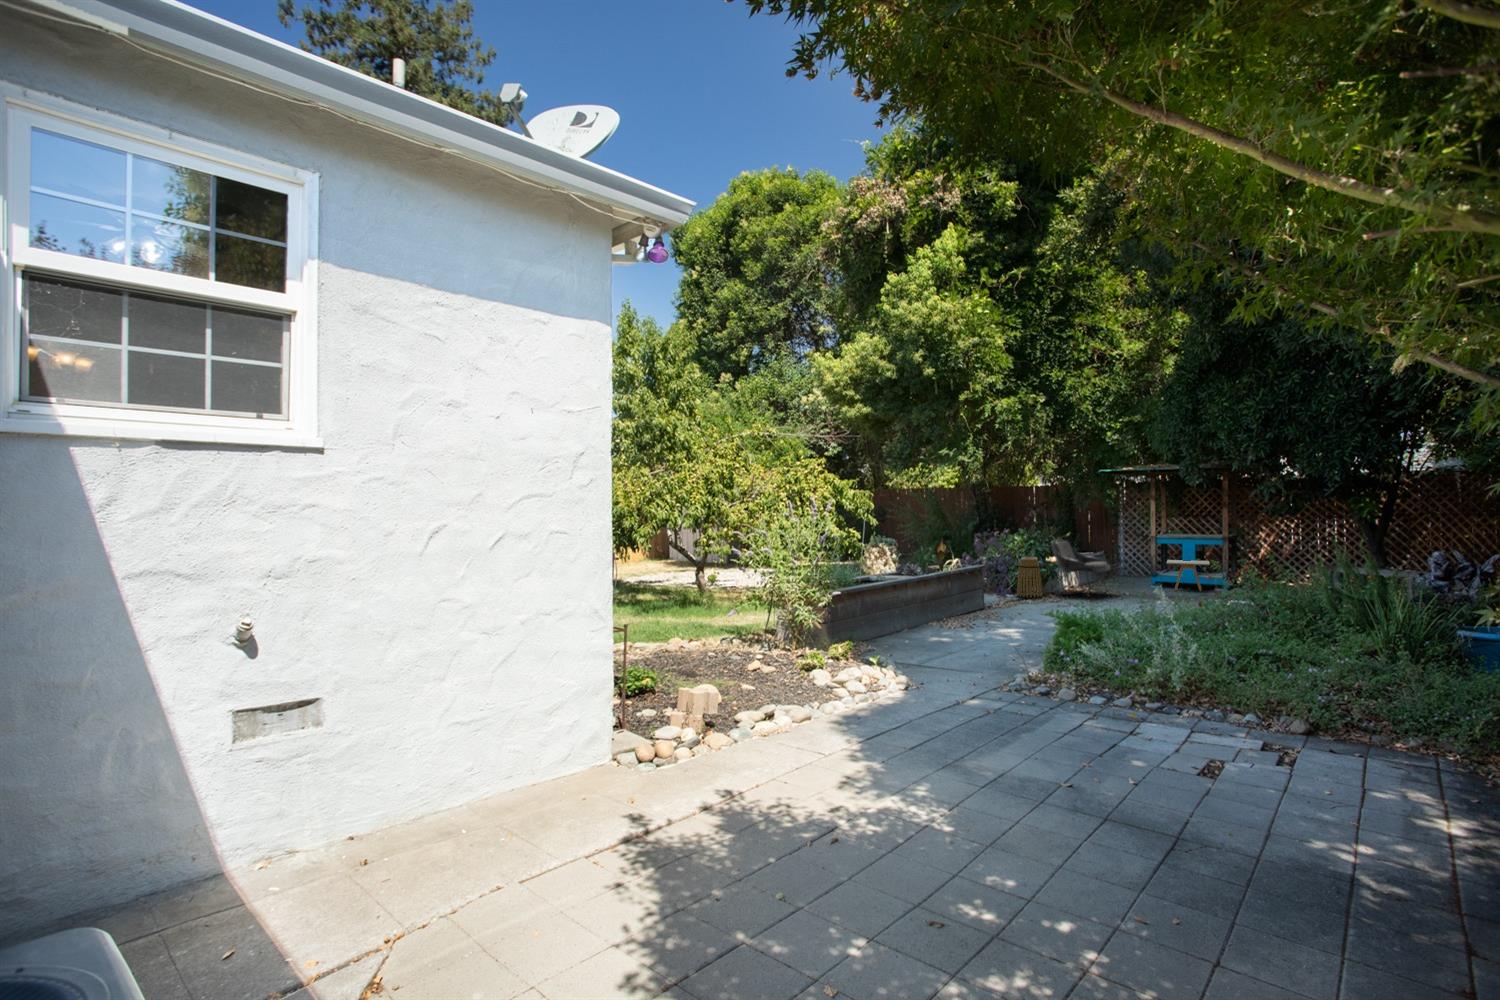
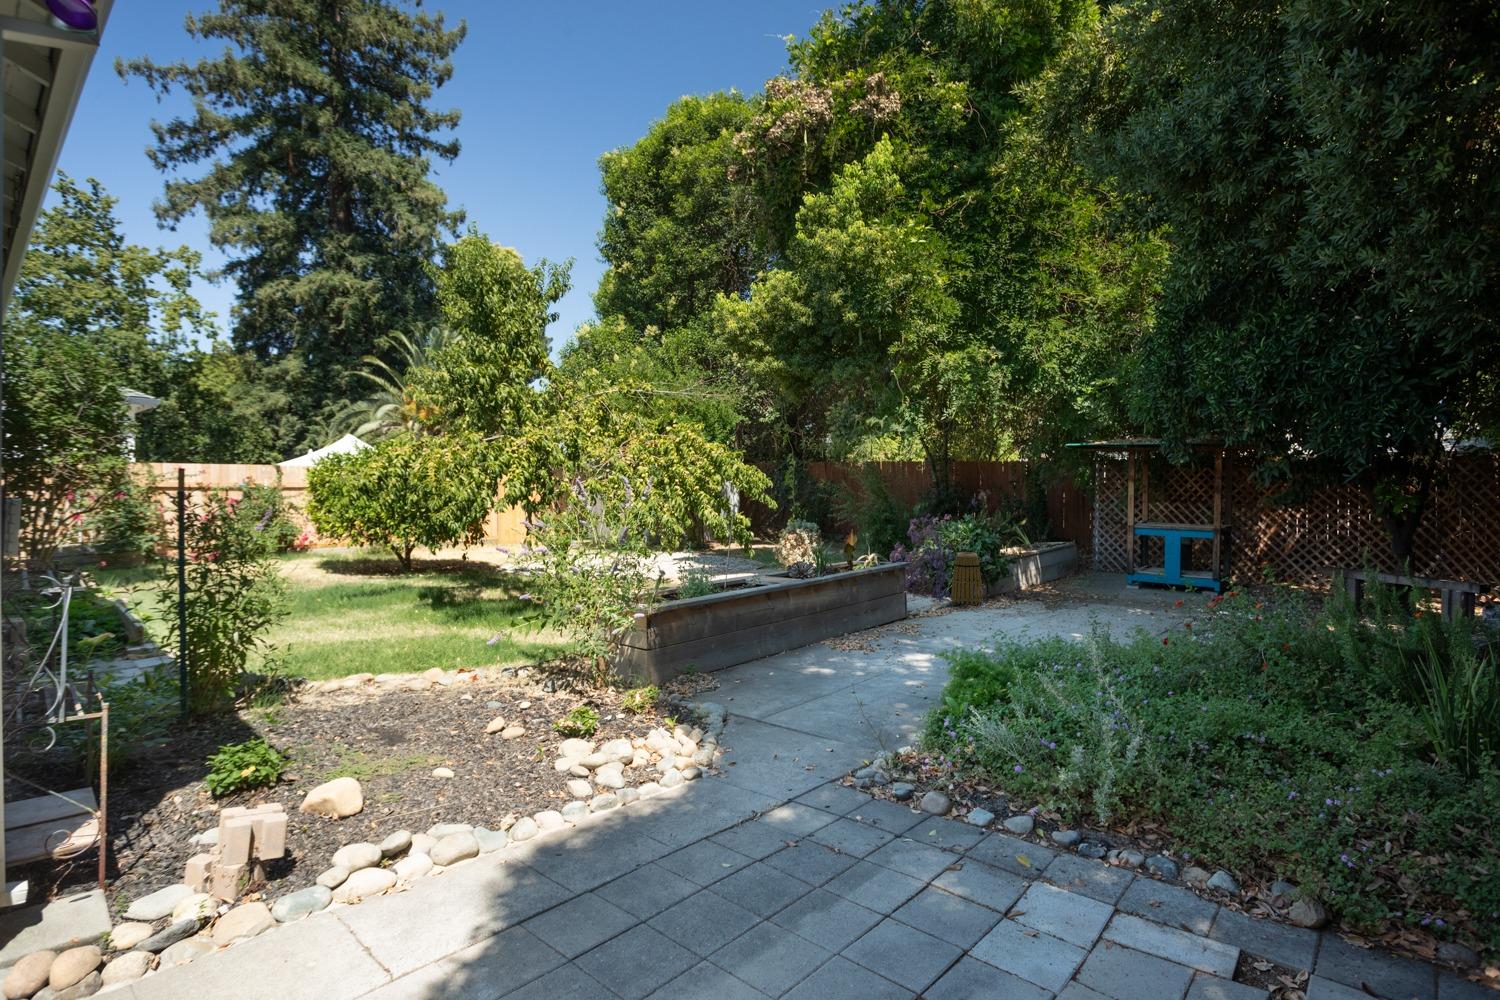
lounge chair: present [1052,539,1110,597] -> none [995,530,1070,605]
side table: present [1167,560,1210,591] -> none [1141,556,1195,597]

